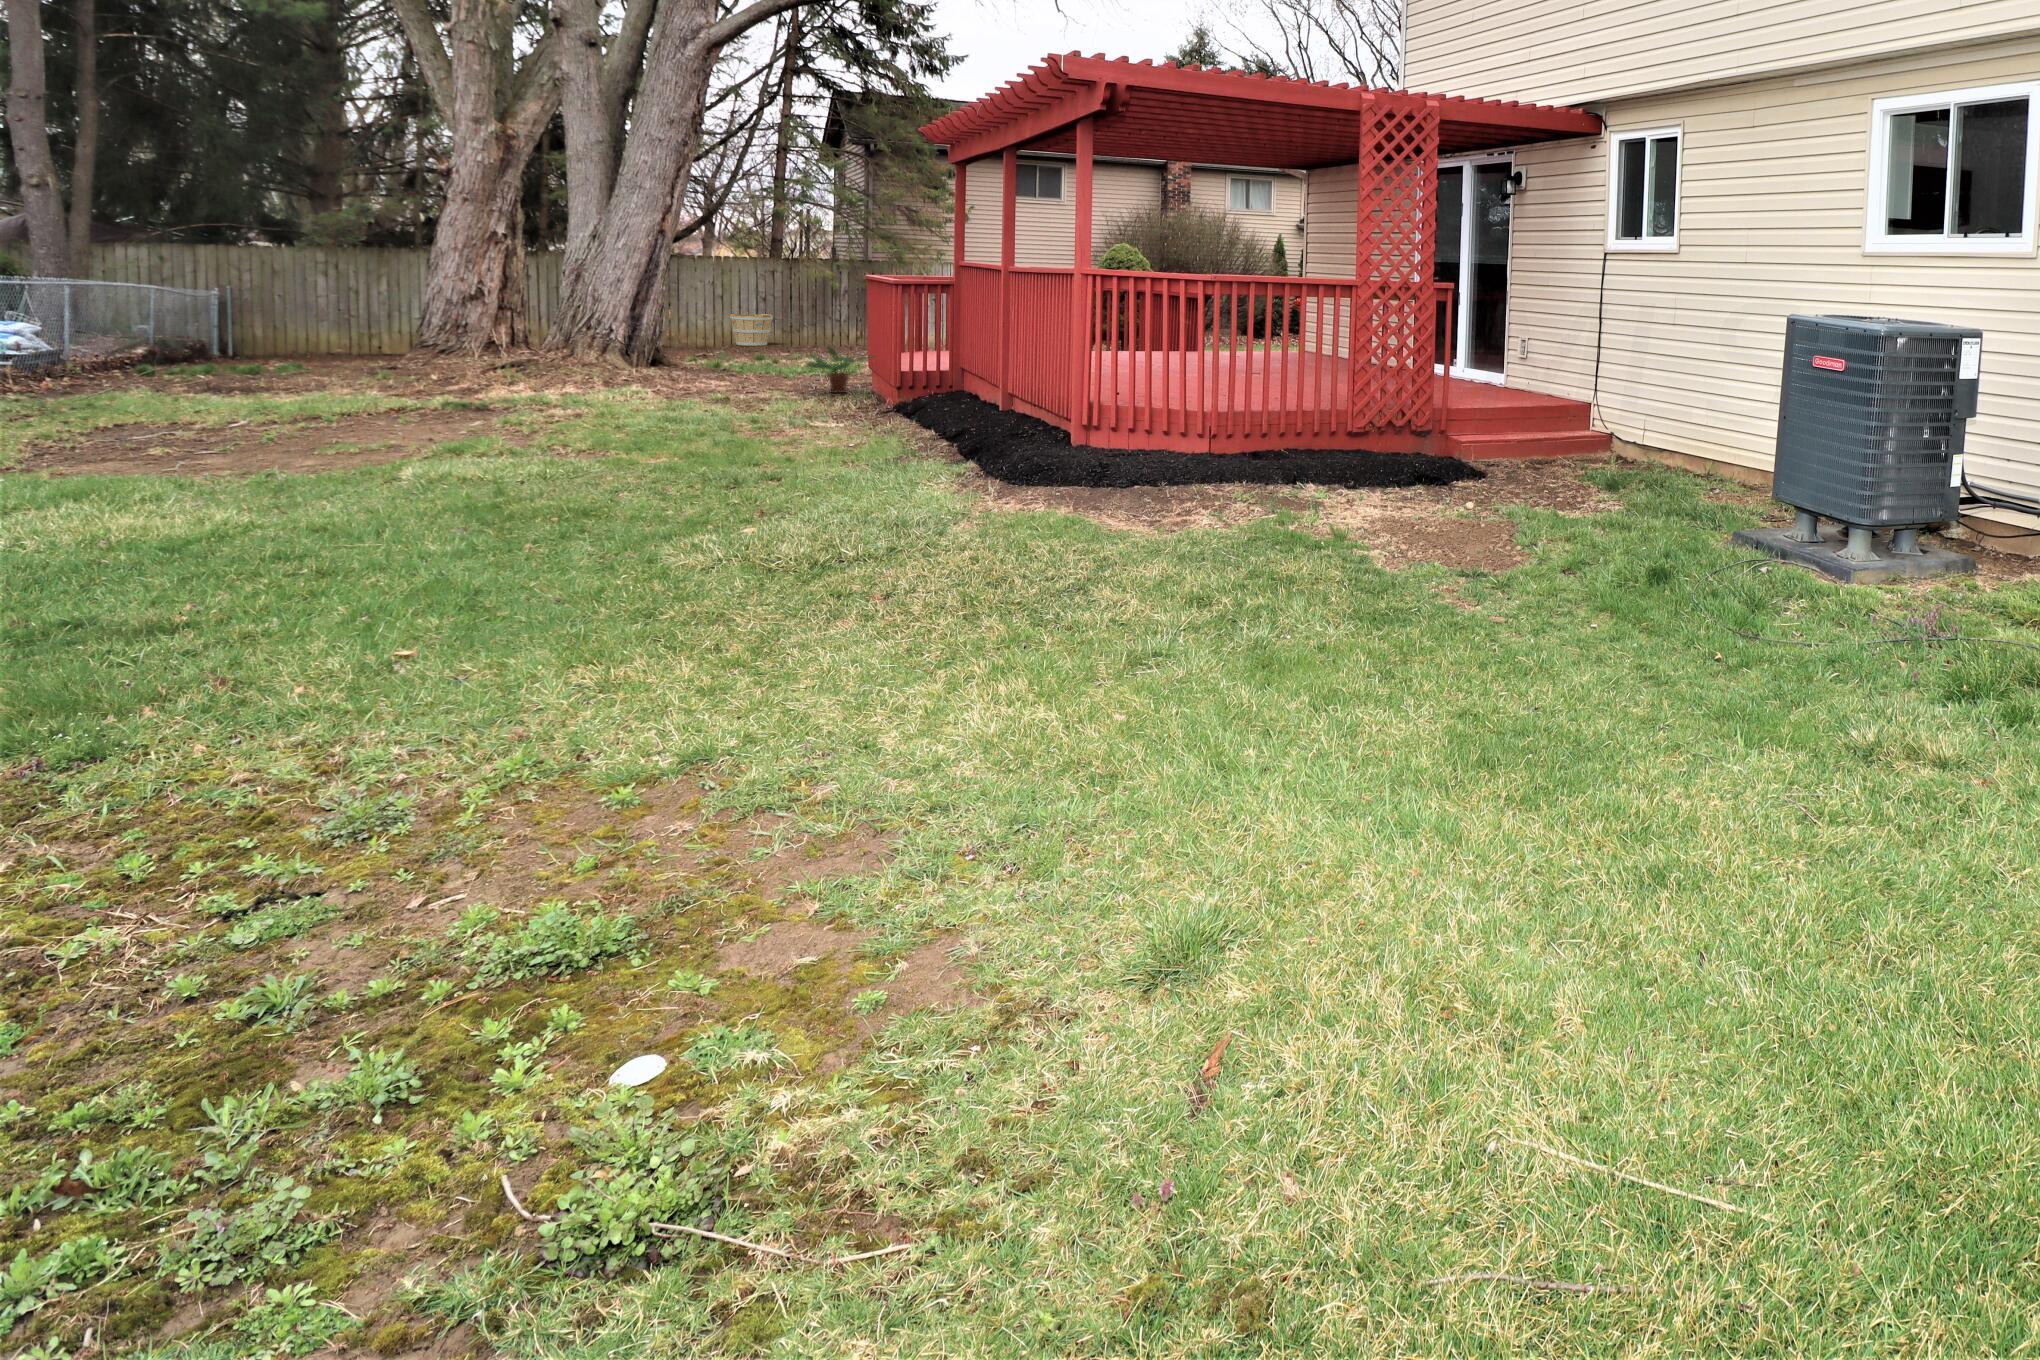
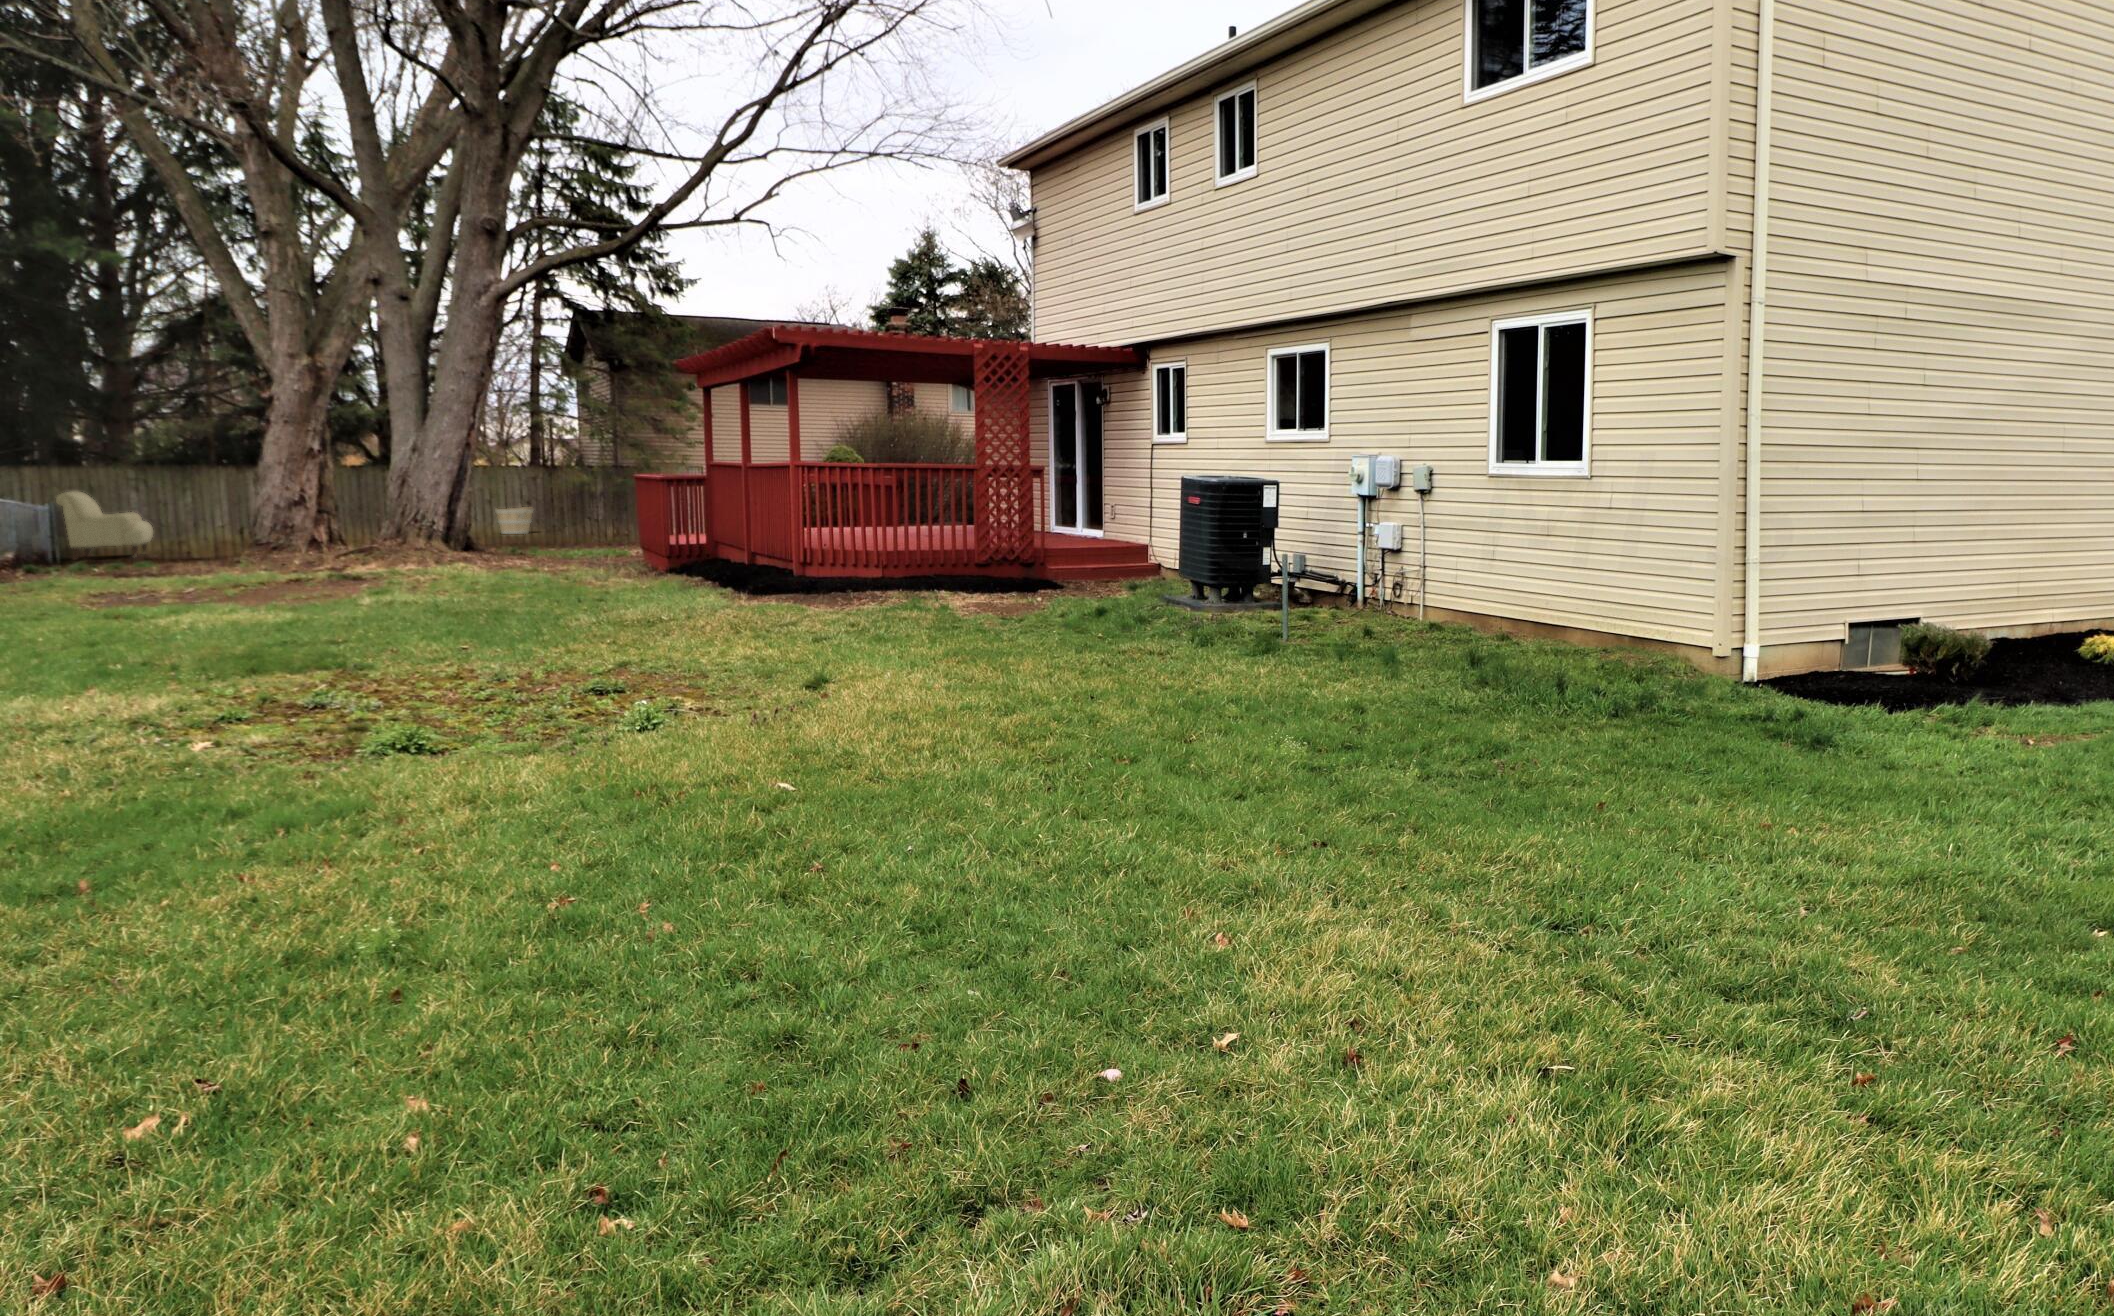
chair: none [212,274,333,360] -> present [56,491,153,560]
potted plant: present [807,346,870,393] -> none [583,525,641,561]

